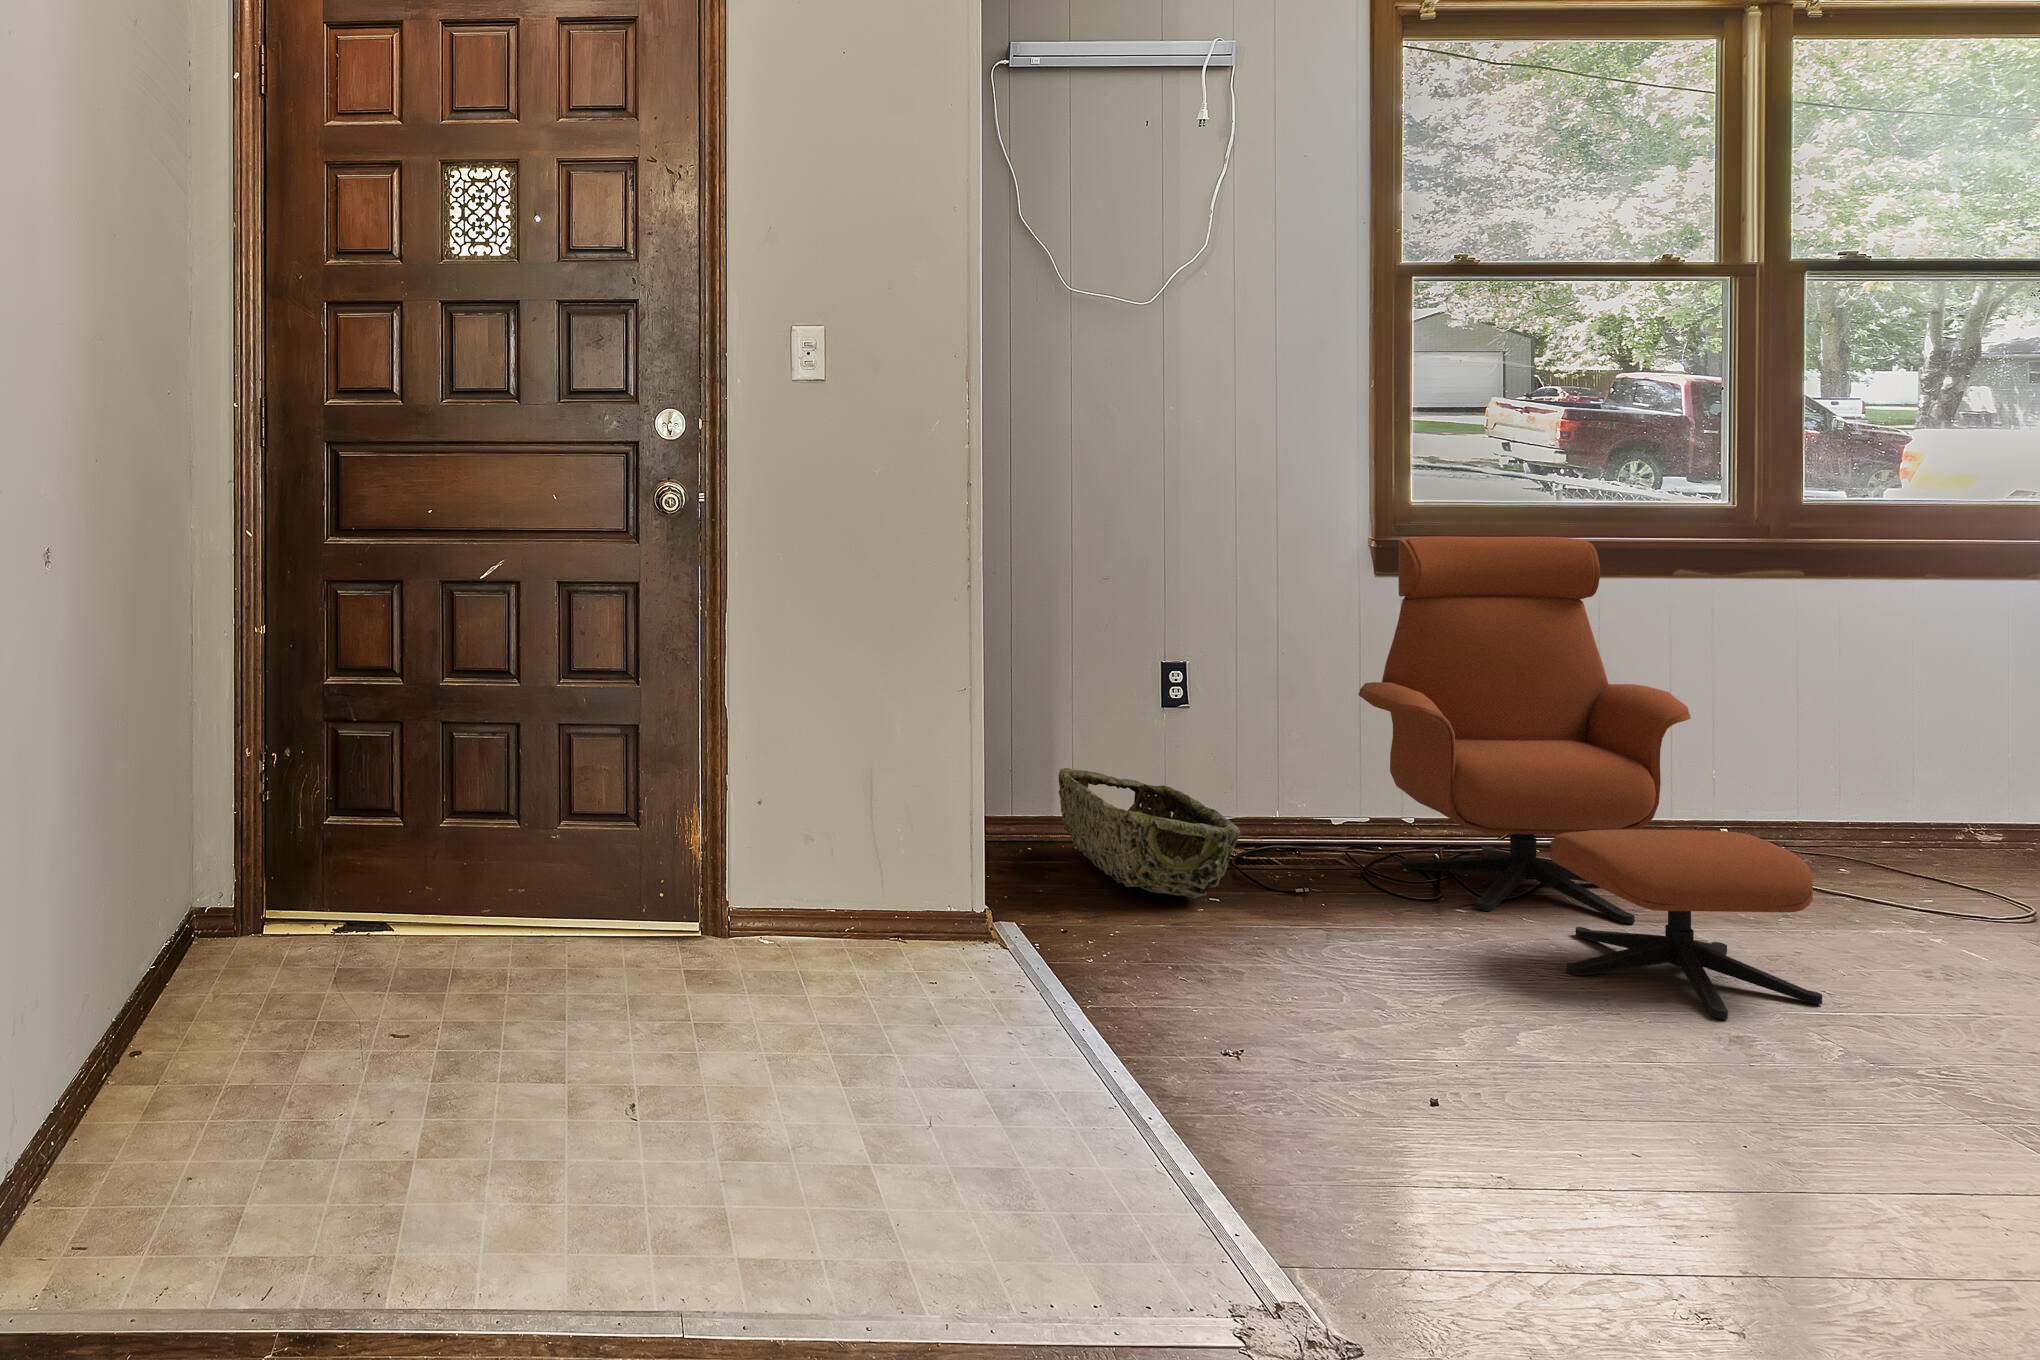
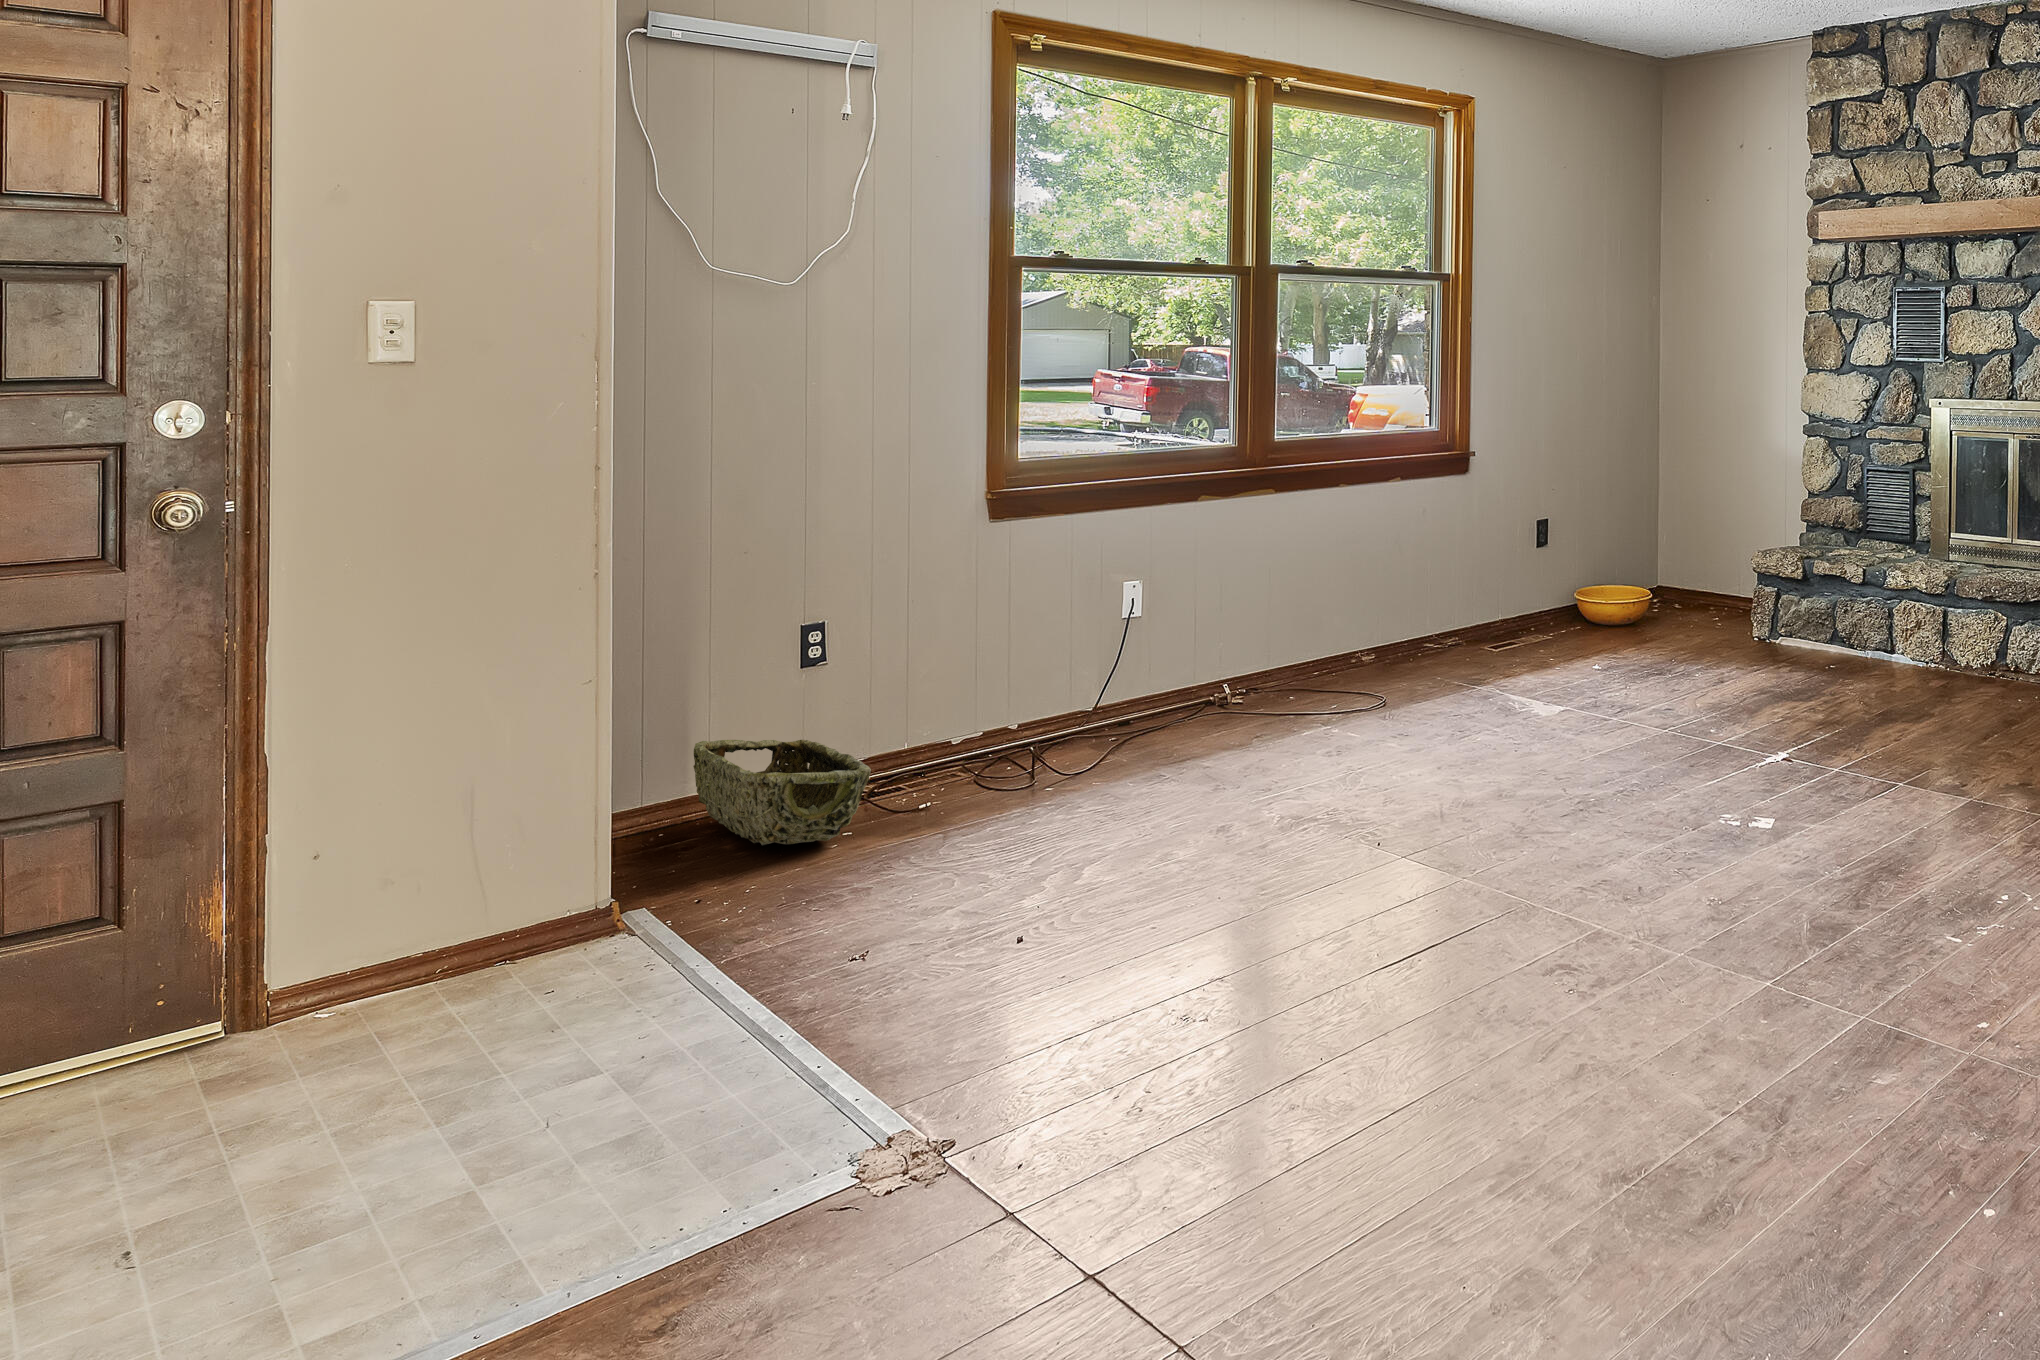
lounge chair: present [1358,536,1822,1019] -> none [975,483,1279,837]

